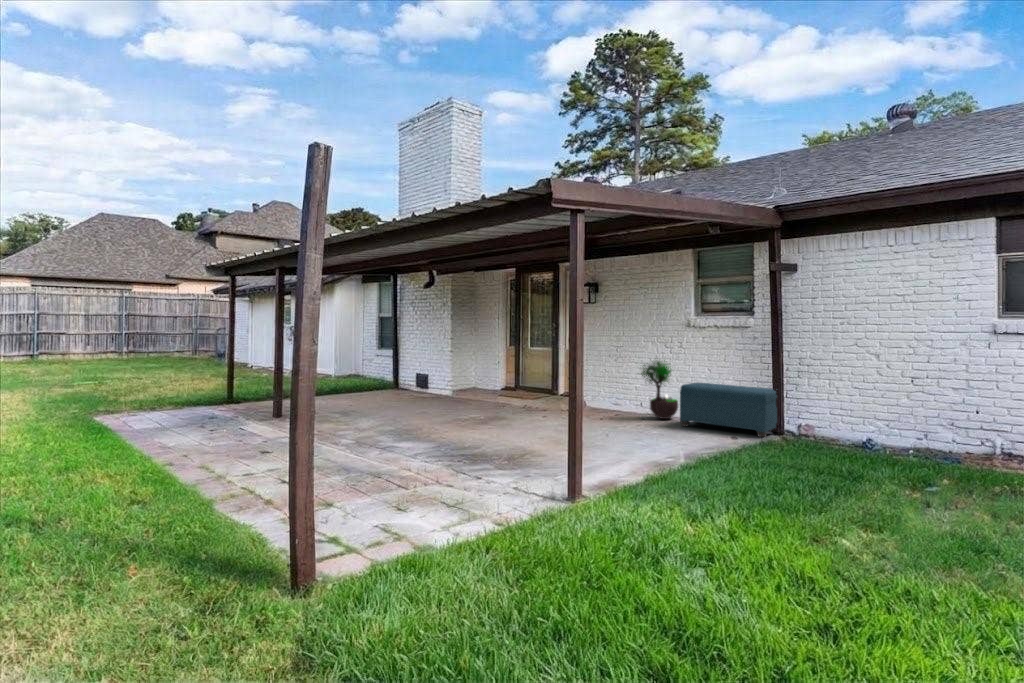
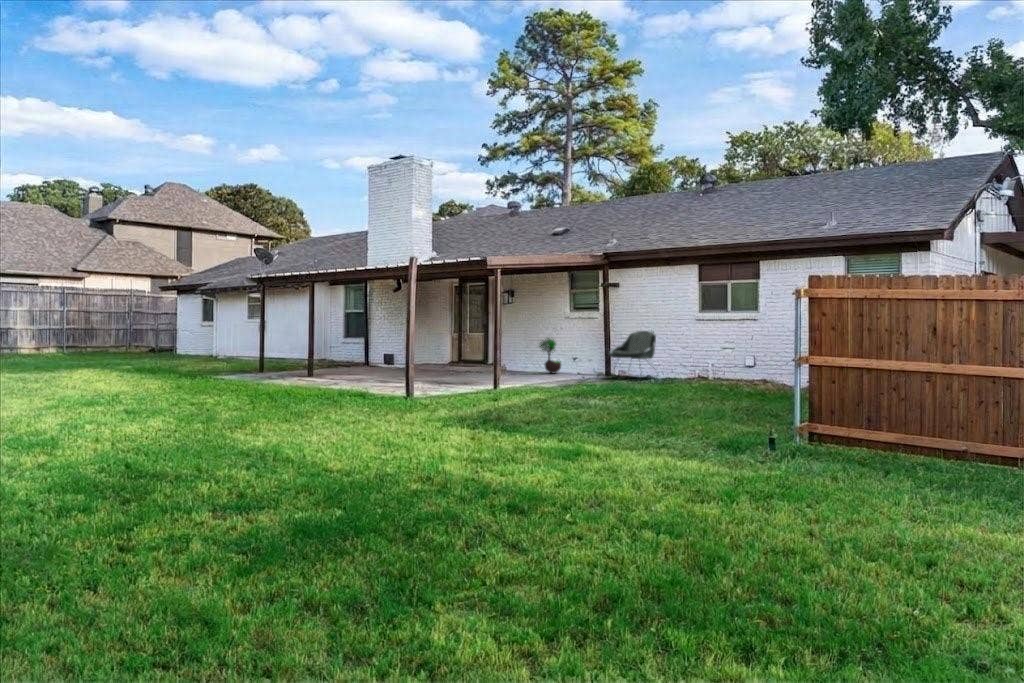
lounge chair: none [797,355,900,459] -> present [609,331,658,376]
bench: present [680,383,778,437] -> none [559,350,612,377]

